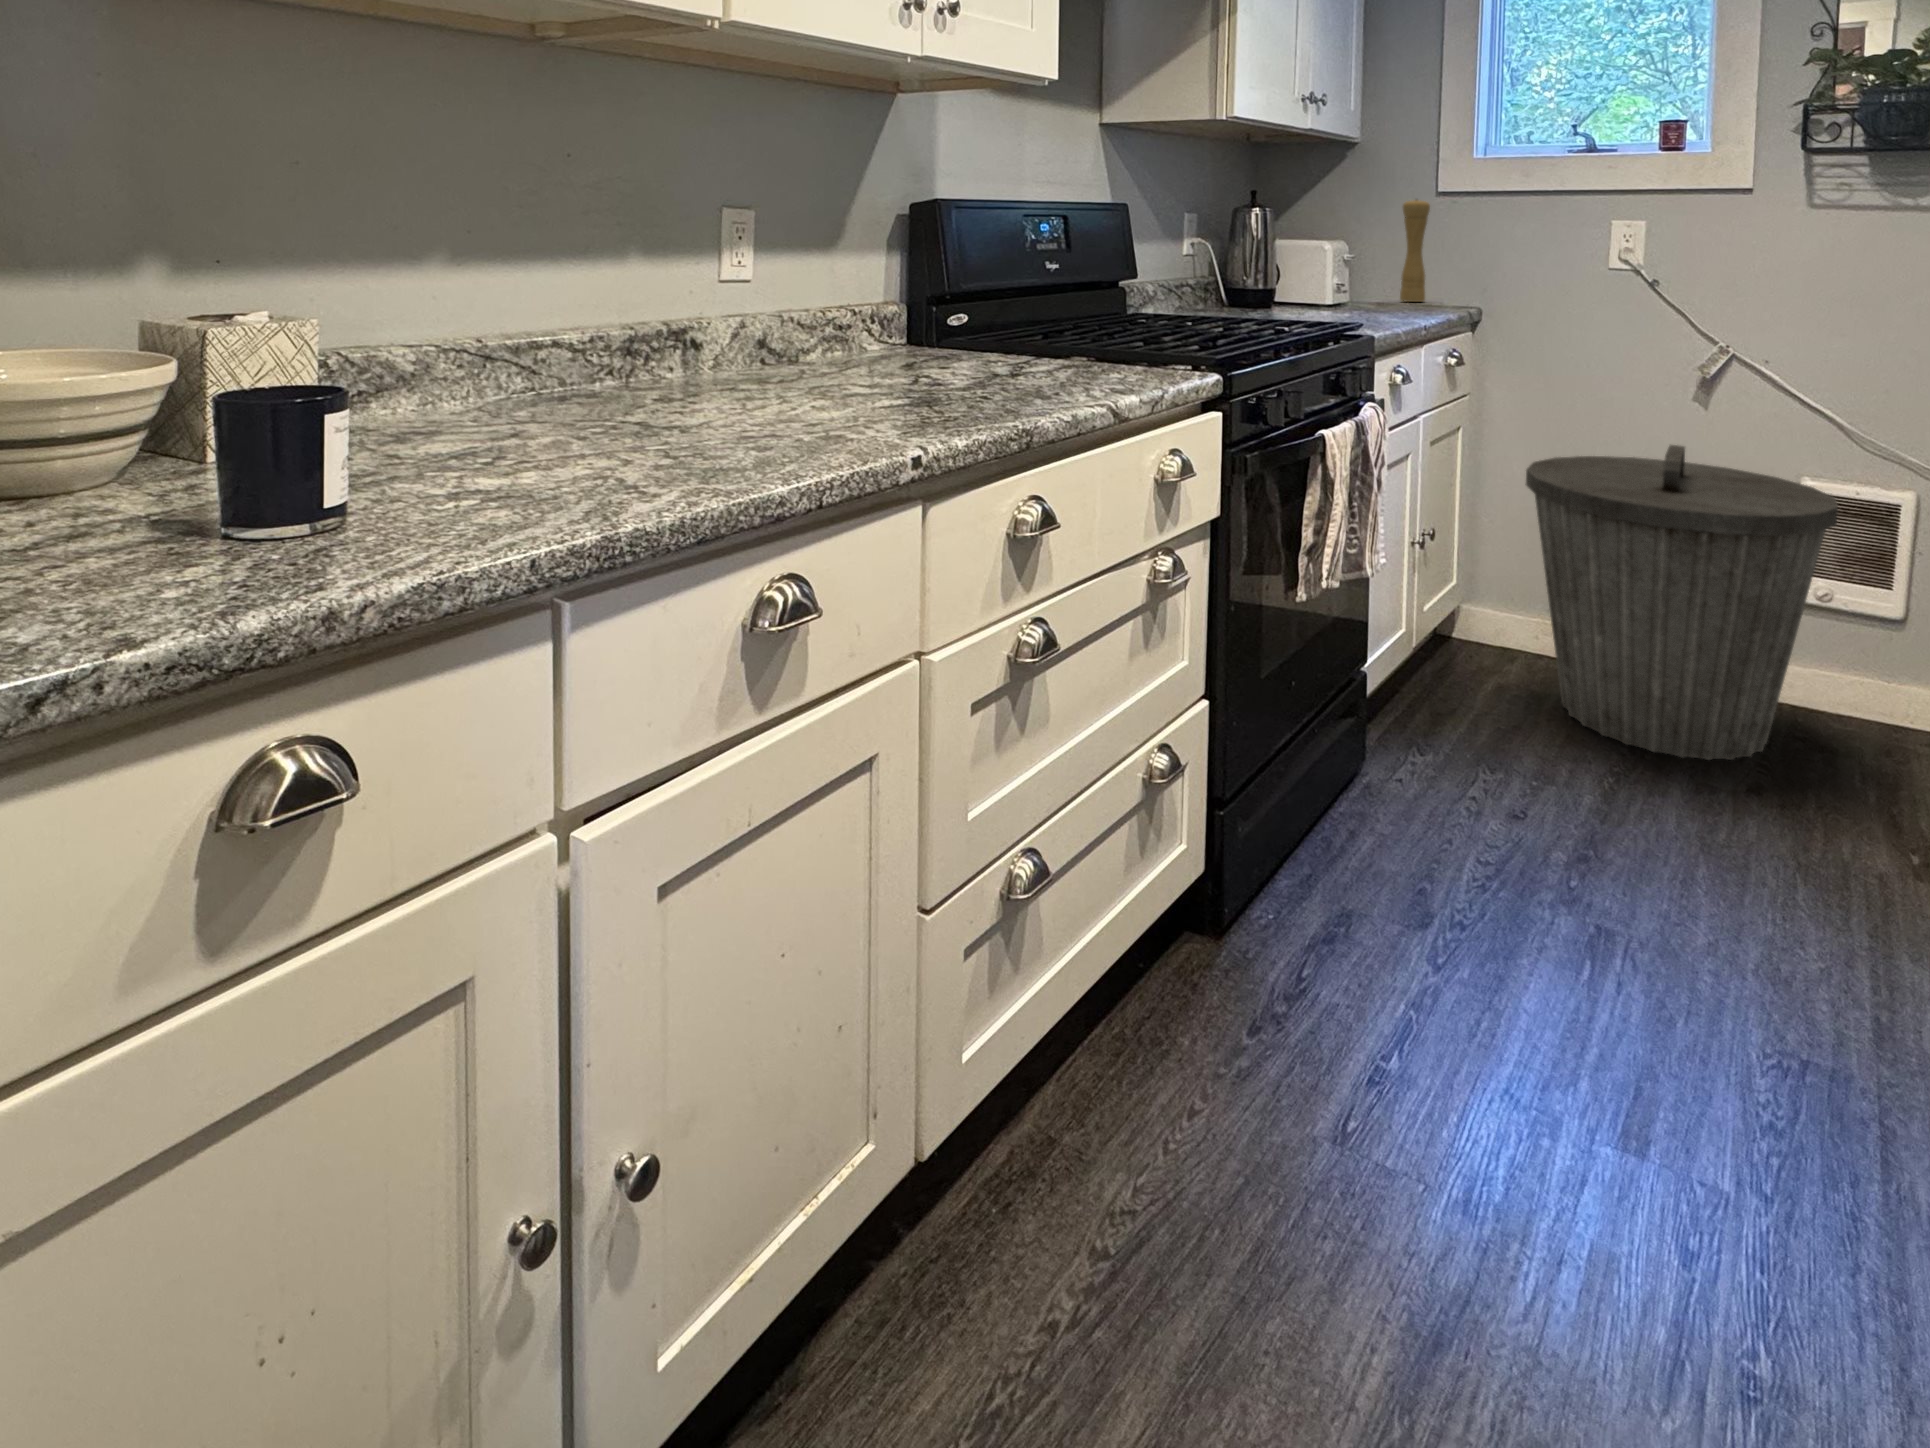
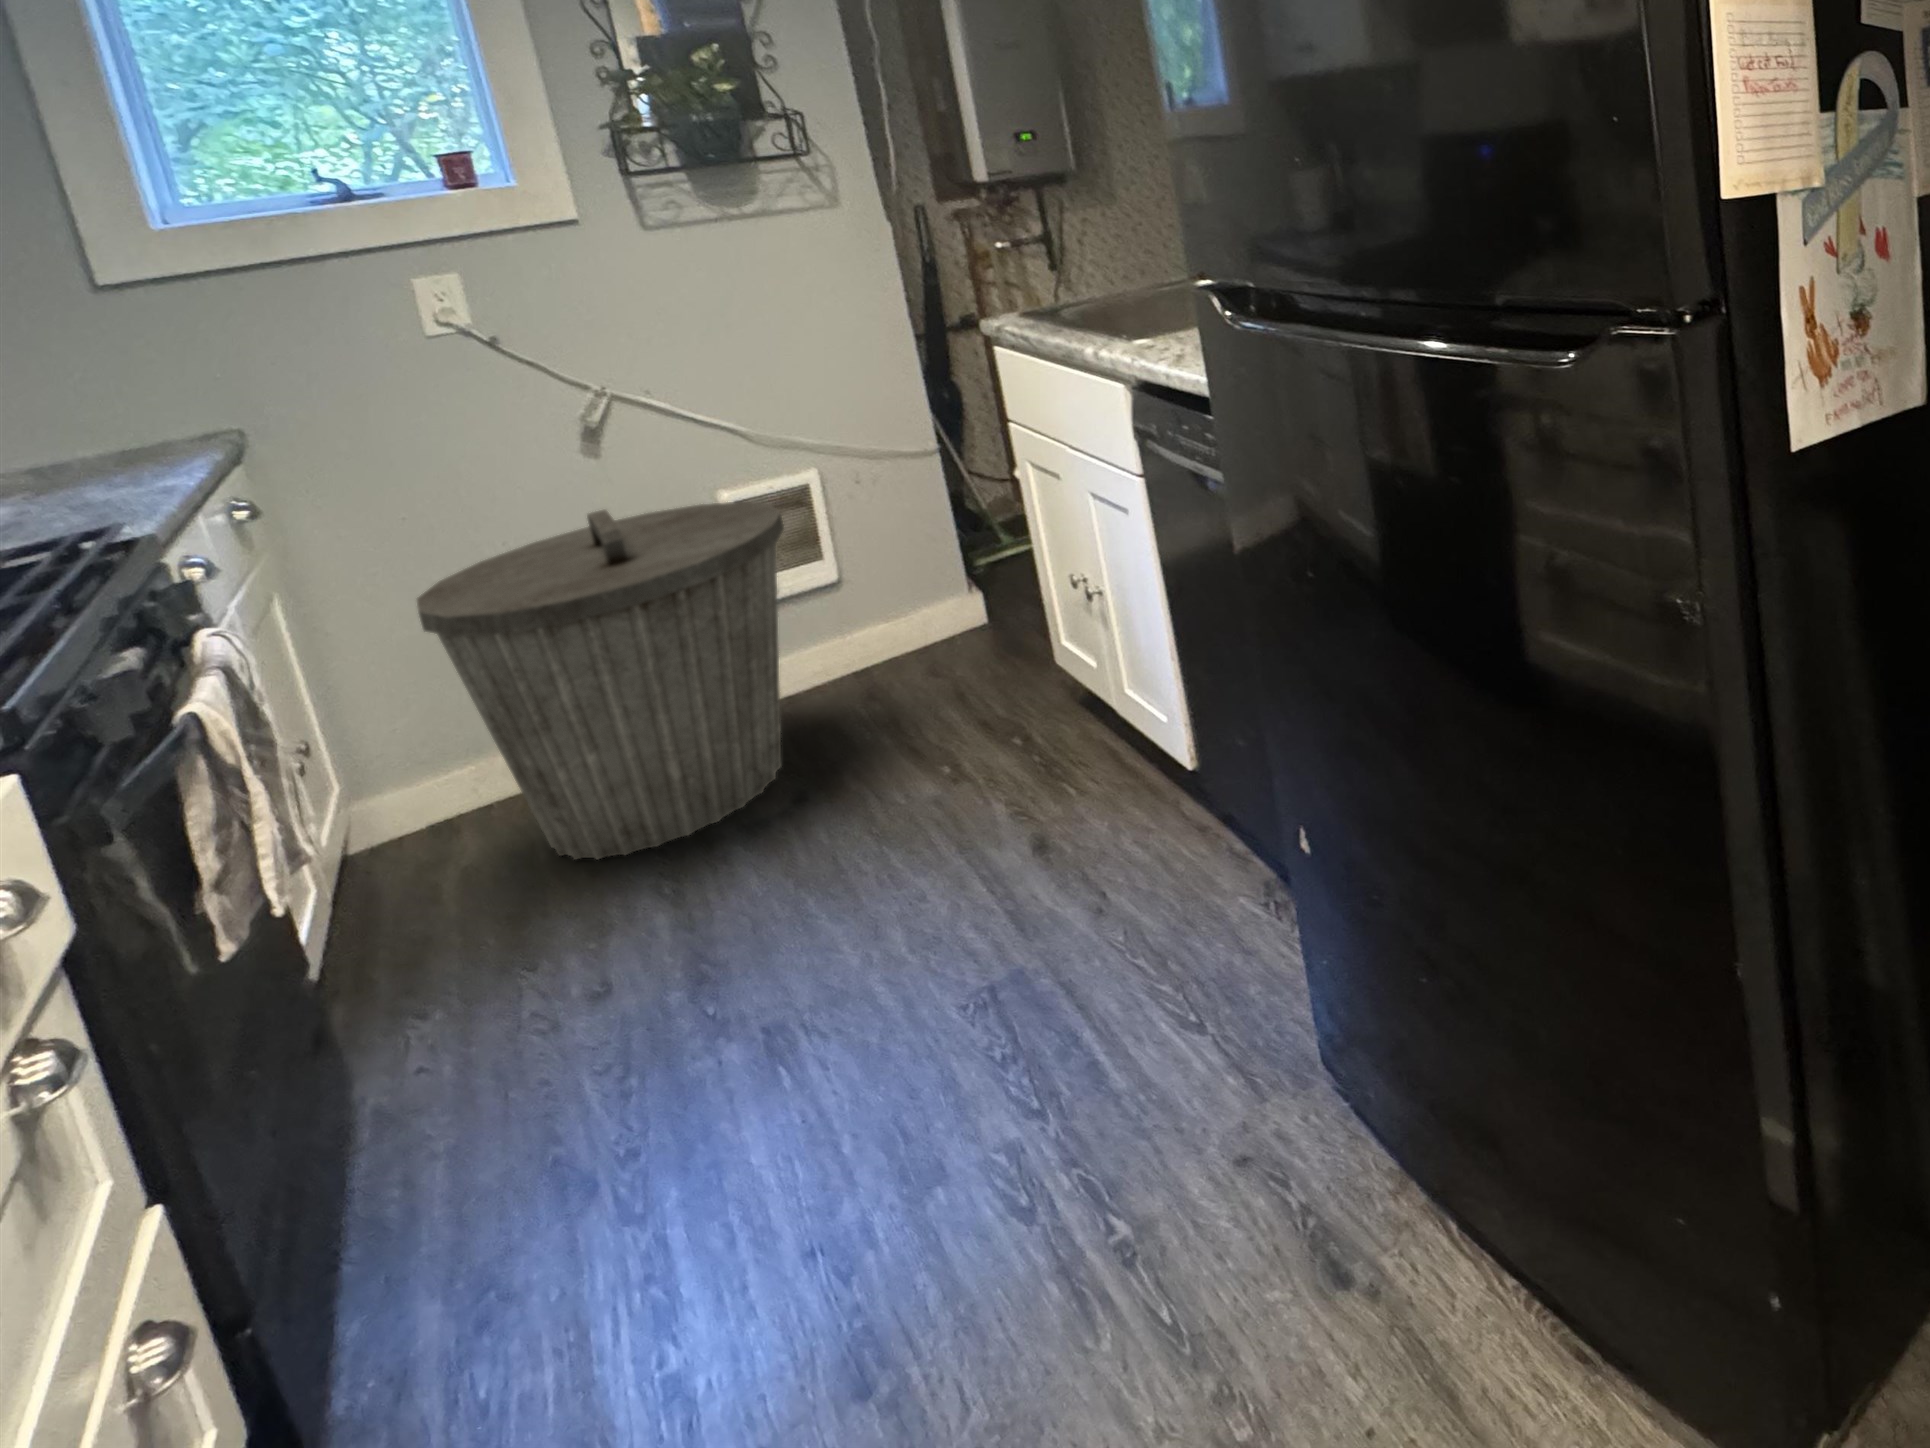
pepper mill: present [1400,199,1430,302] -> none [16,294,119,453]

